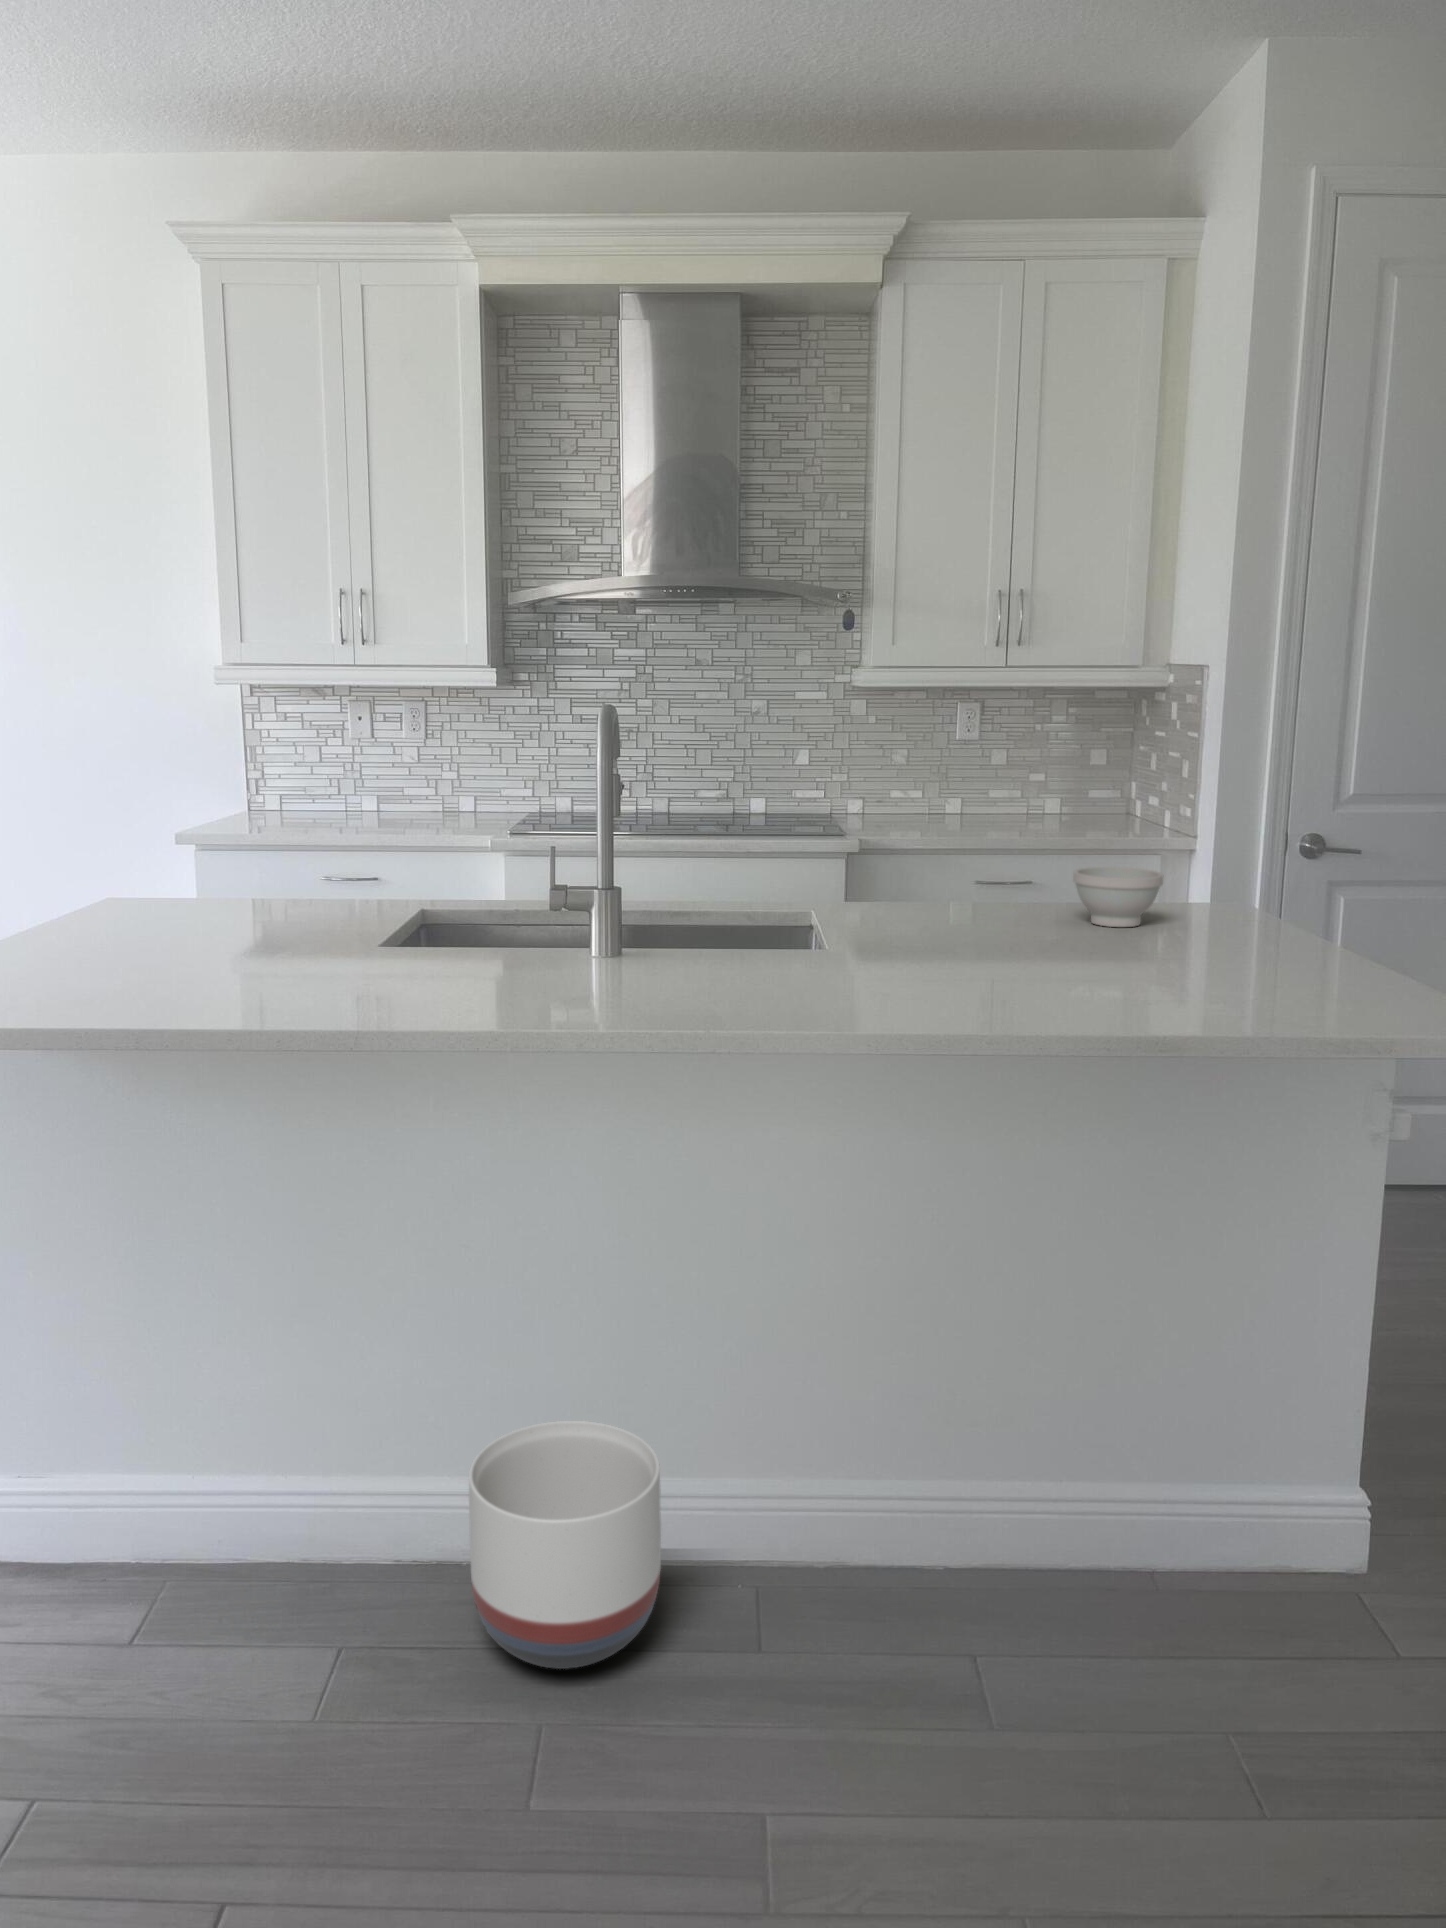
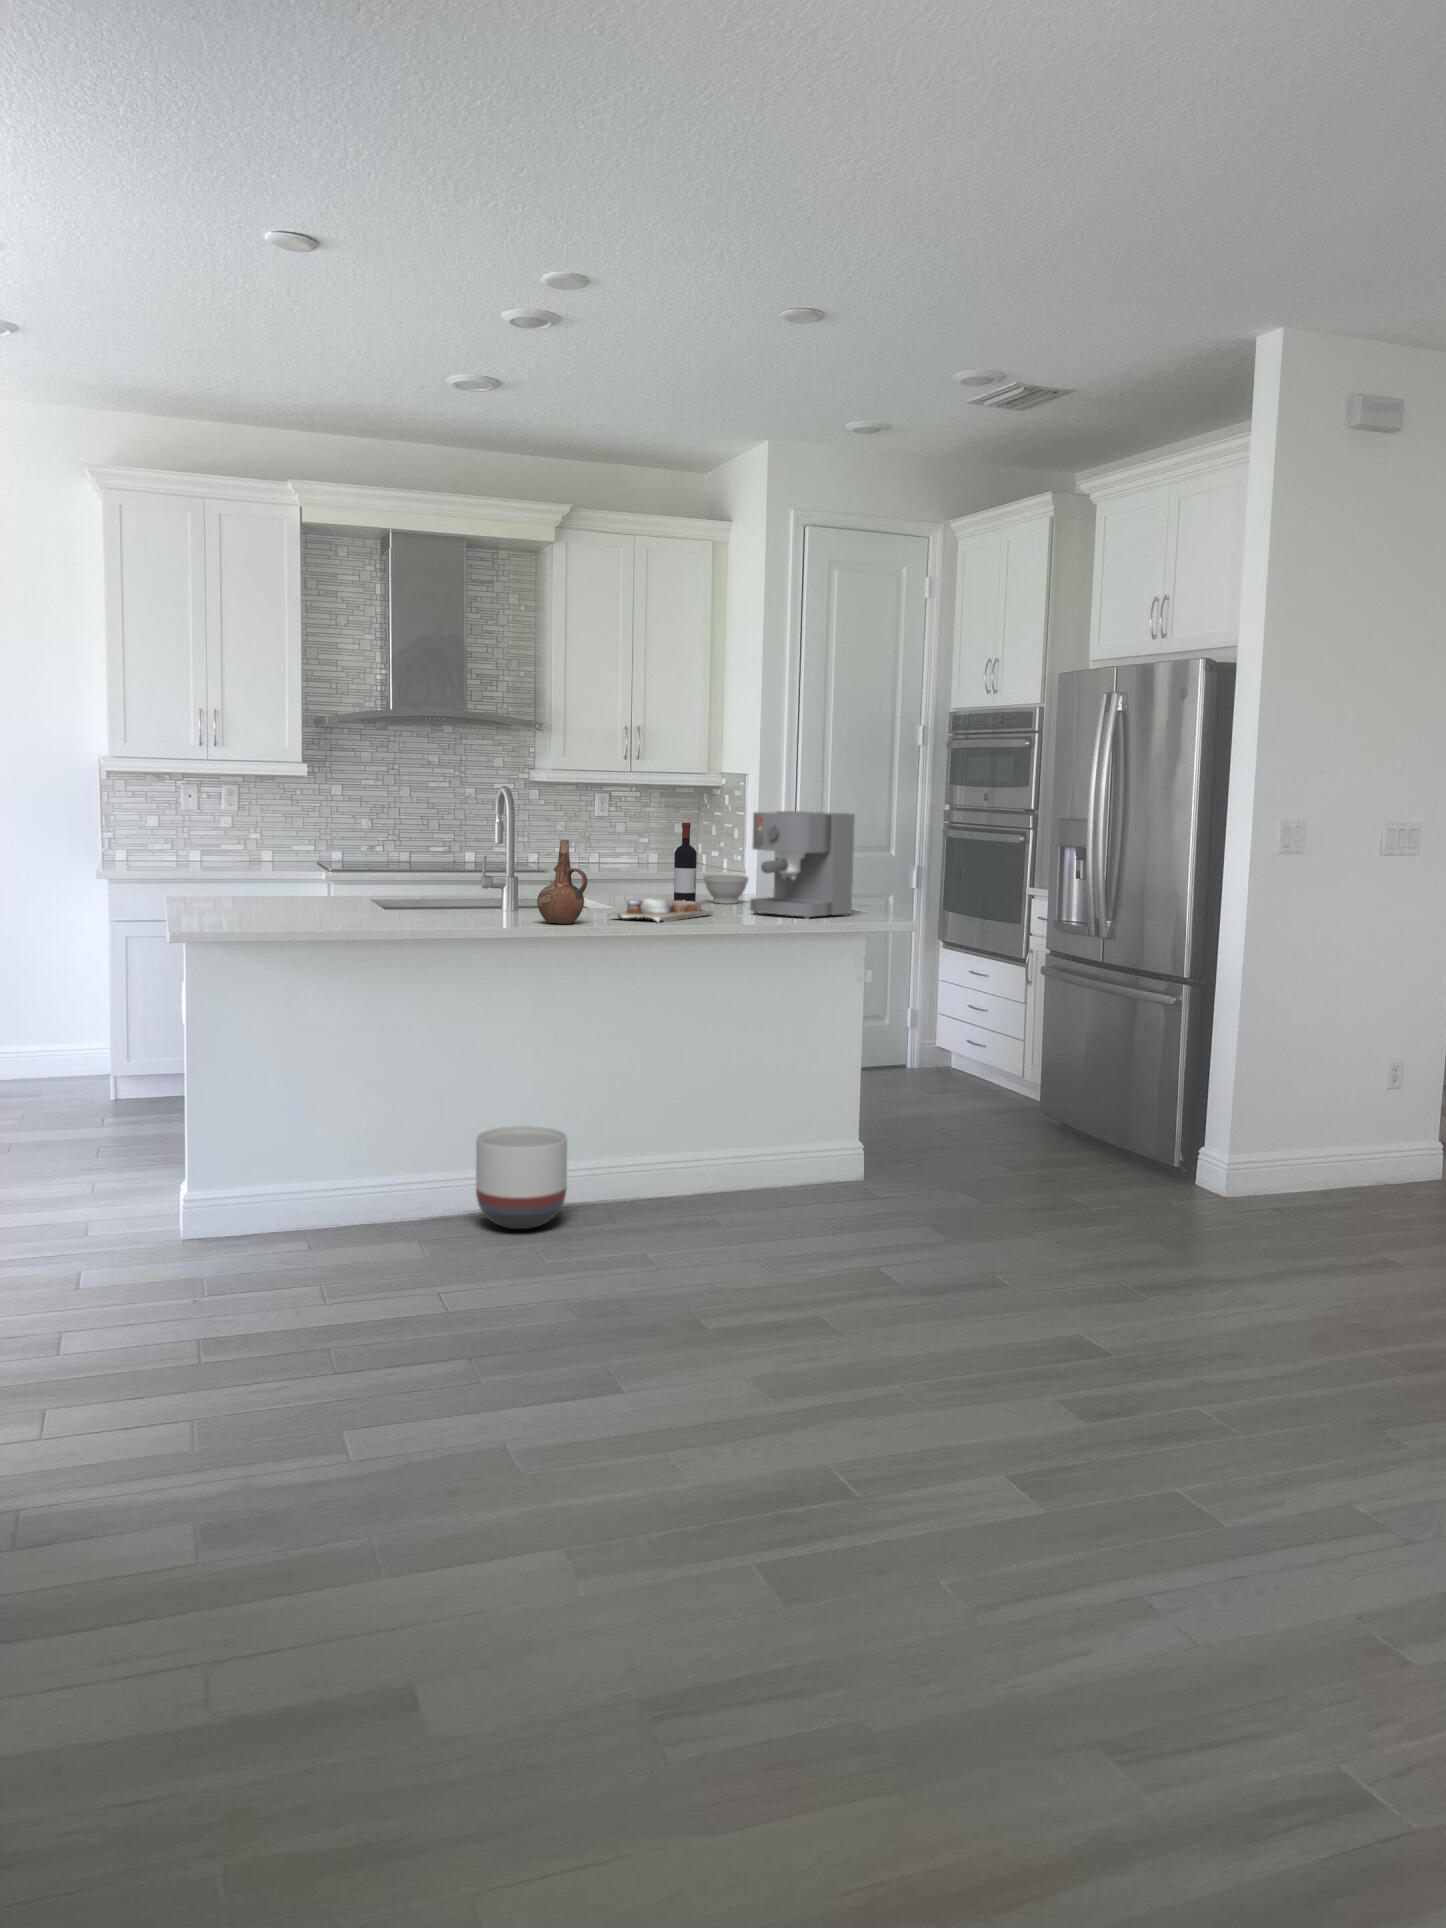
coffee maker: none [1131,753,1388,1009] -> present [750,811,855,919]
wine bottle: none [996,773,1045,941] -> present [674,823,697,902]
ceramic pitcher: none [603,838,709,1025] -> present [537,840,587,924]
cutting board: none [785,946,1042,1023] -> present [612,897,713,922]

